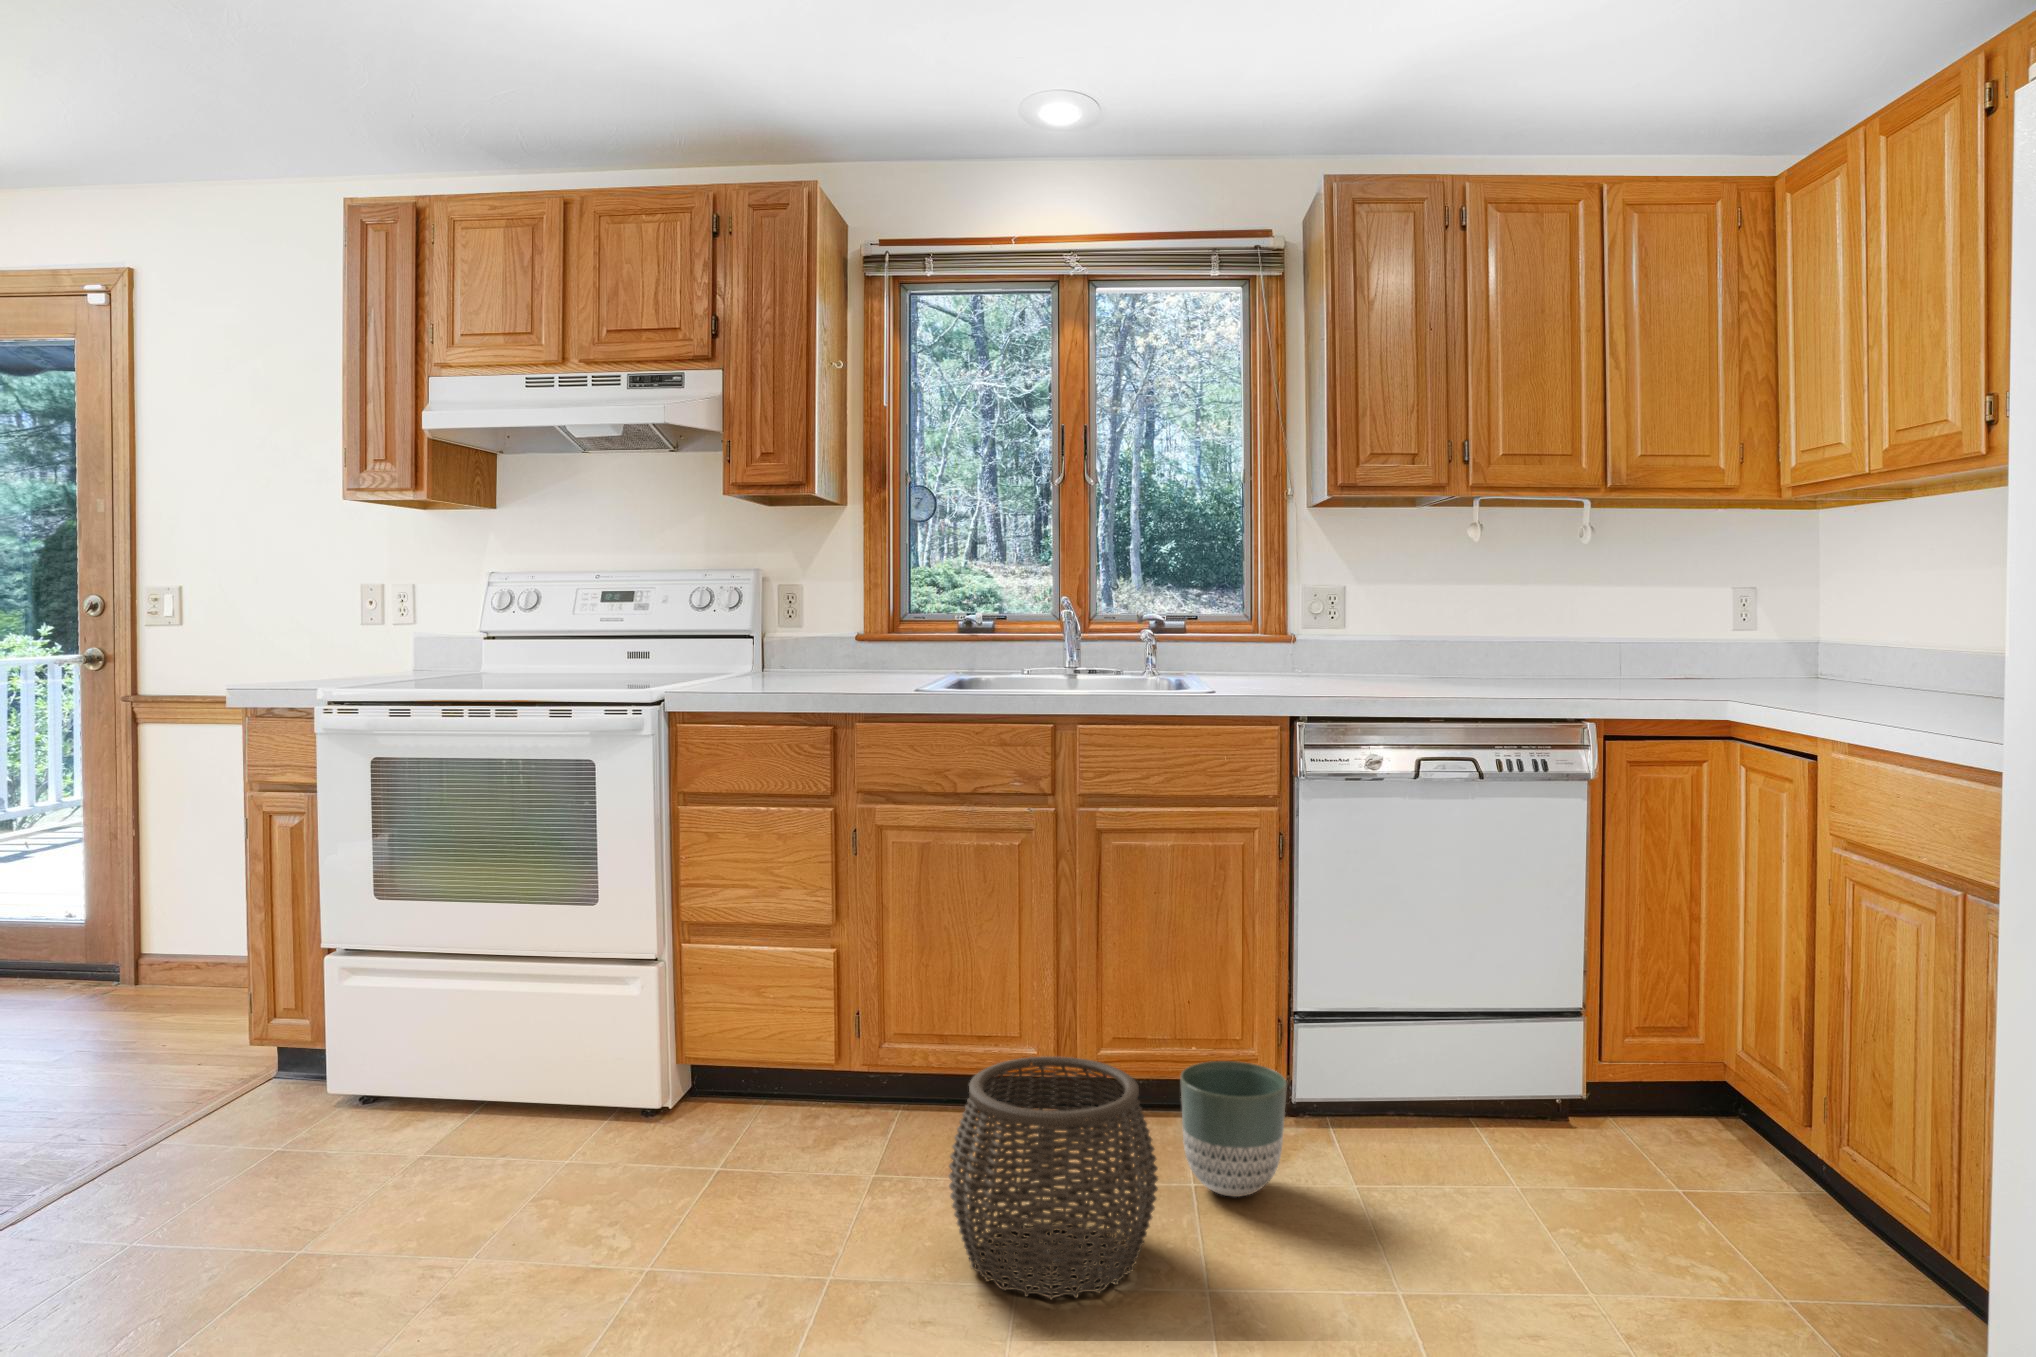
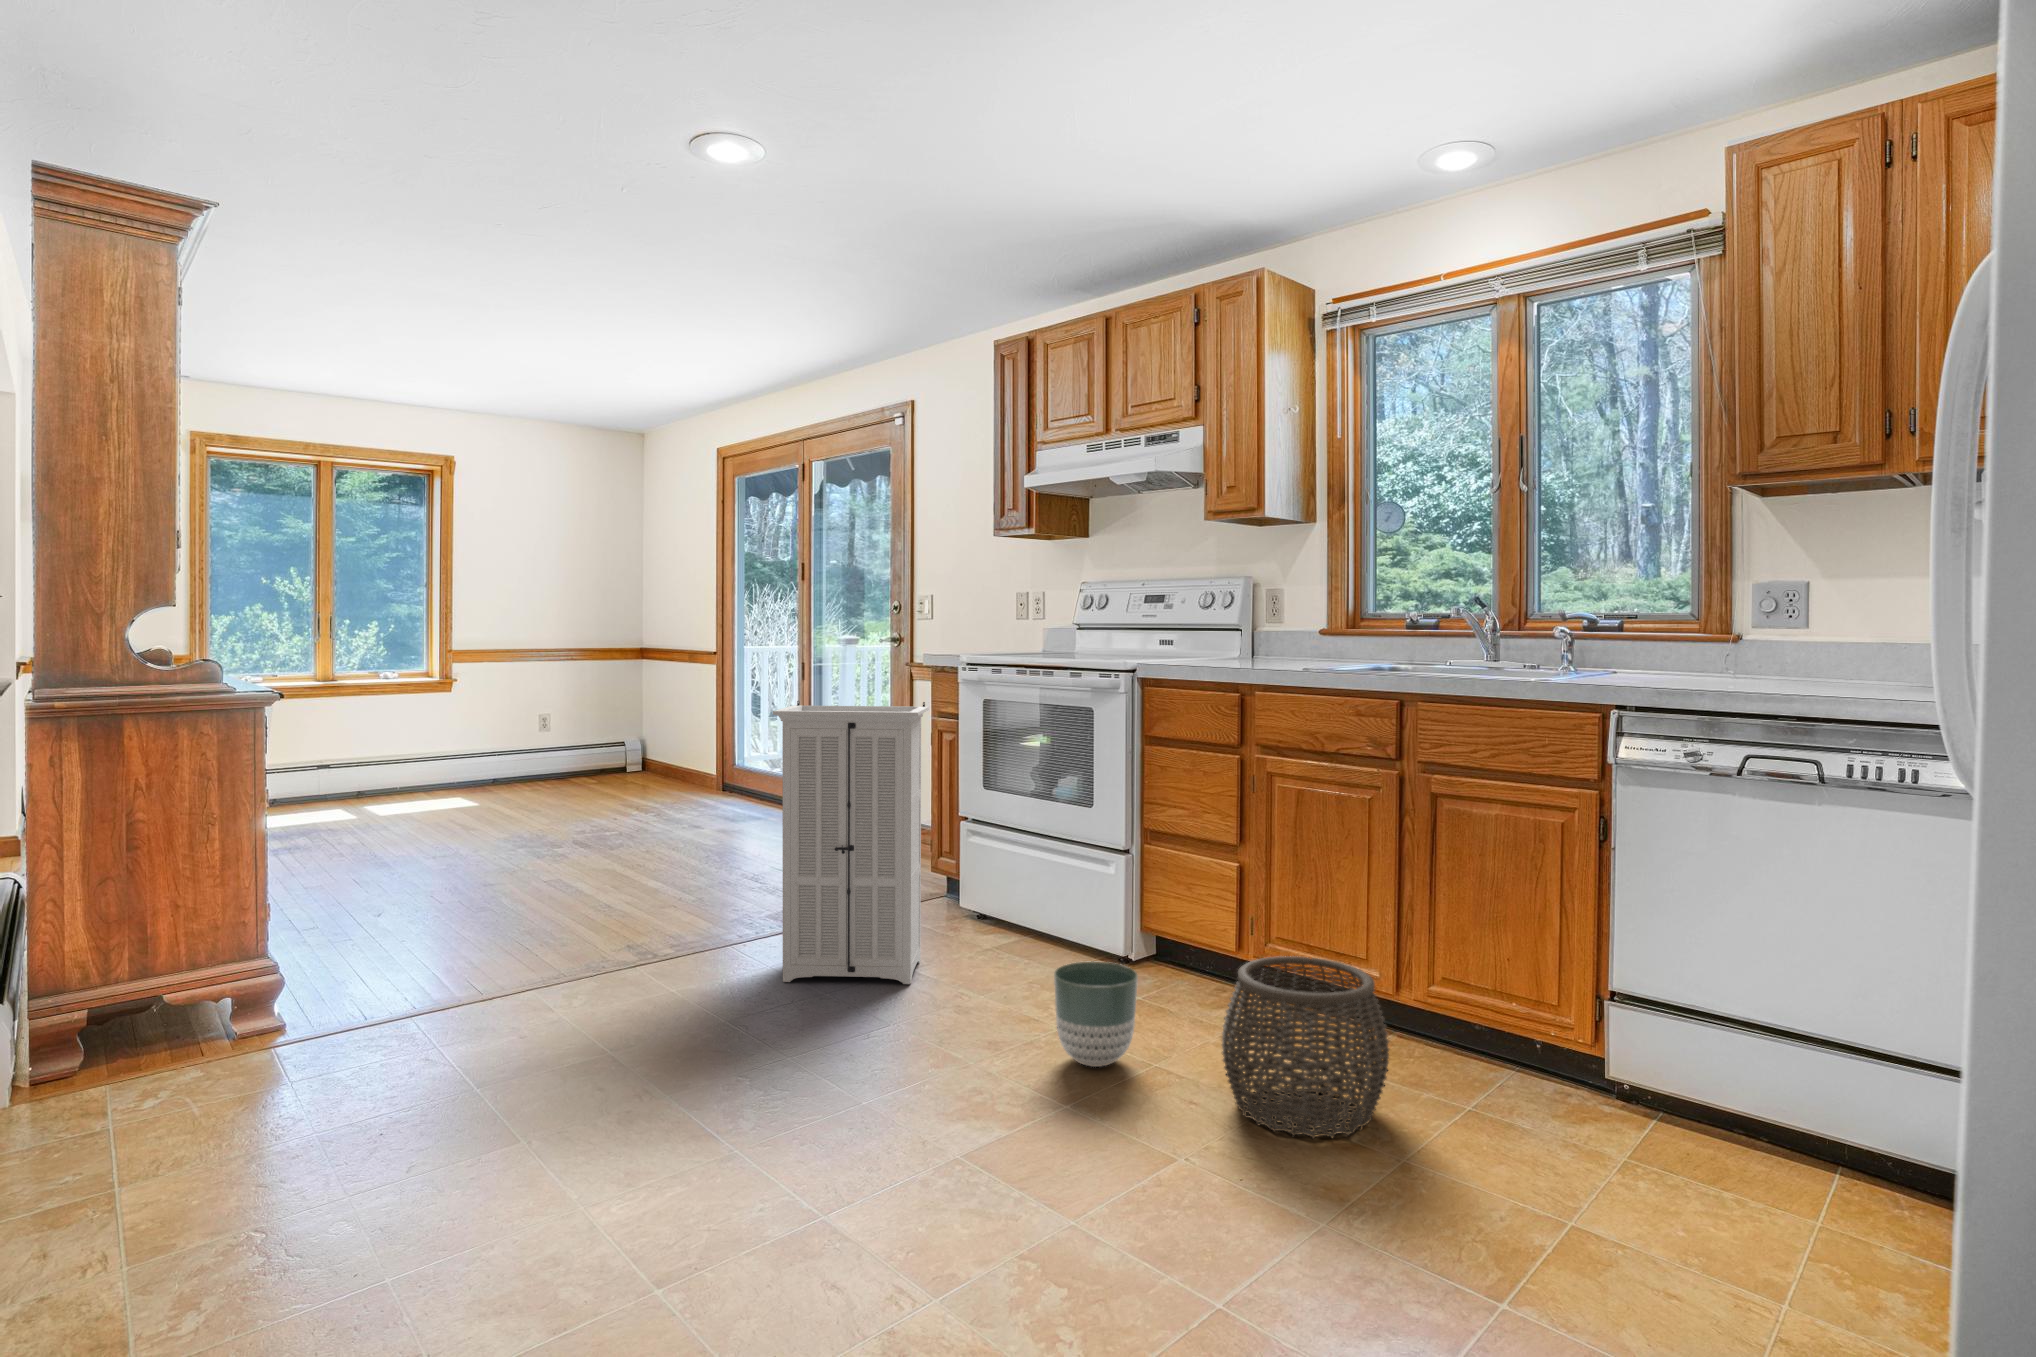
storage cabinet: none [56,756,360,1285] -> present [773,701,929,984]
planter: present [1181,1061,1287,1197] -> present [1054,961,1138,1067]

